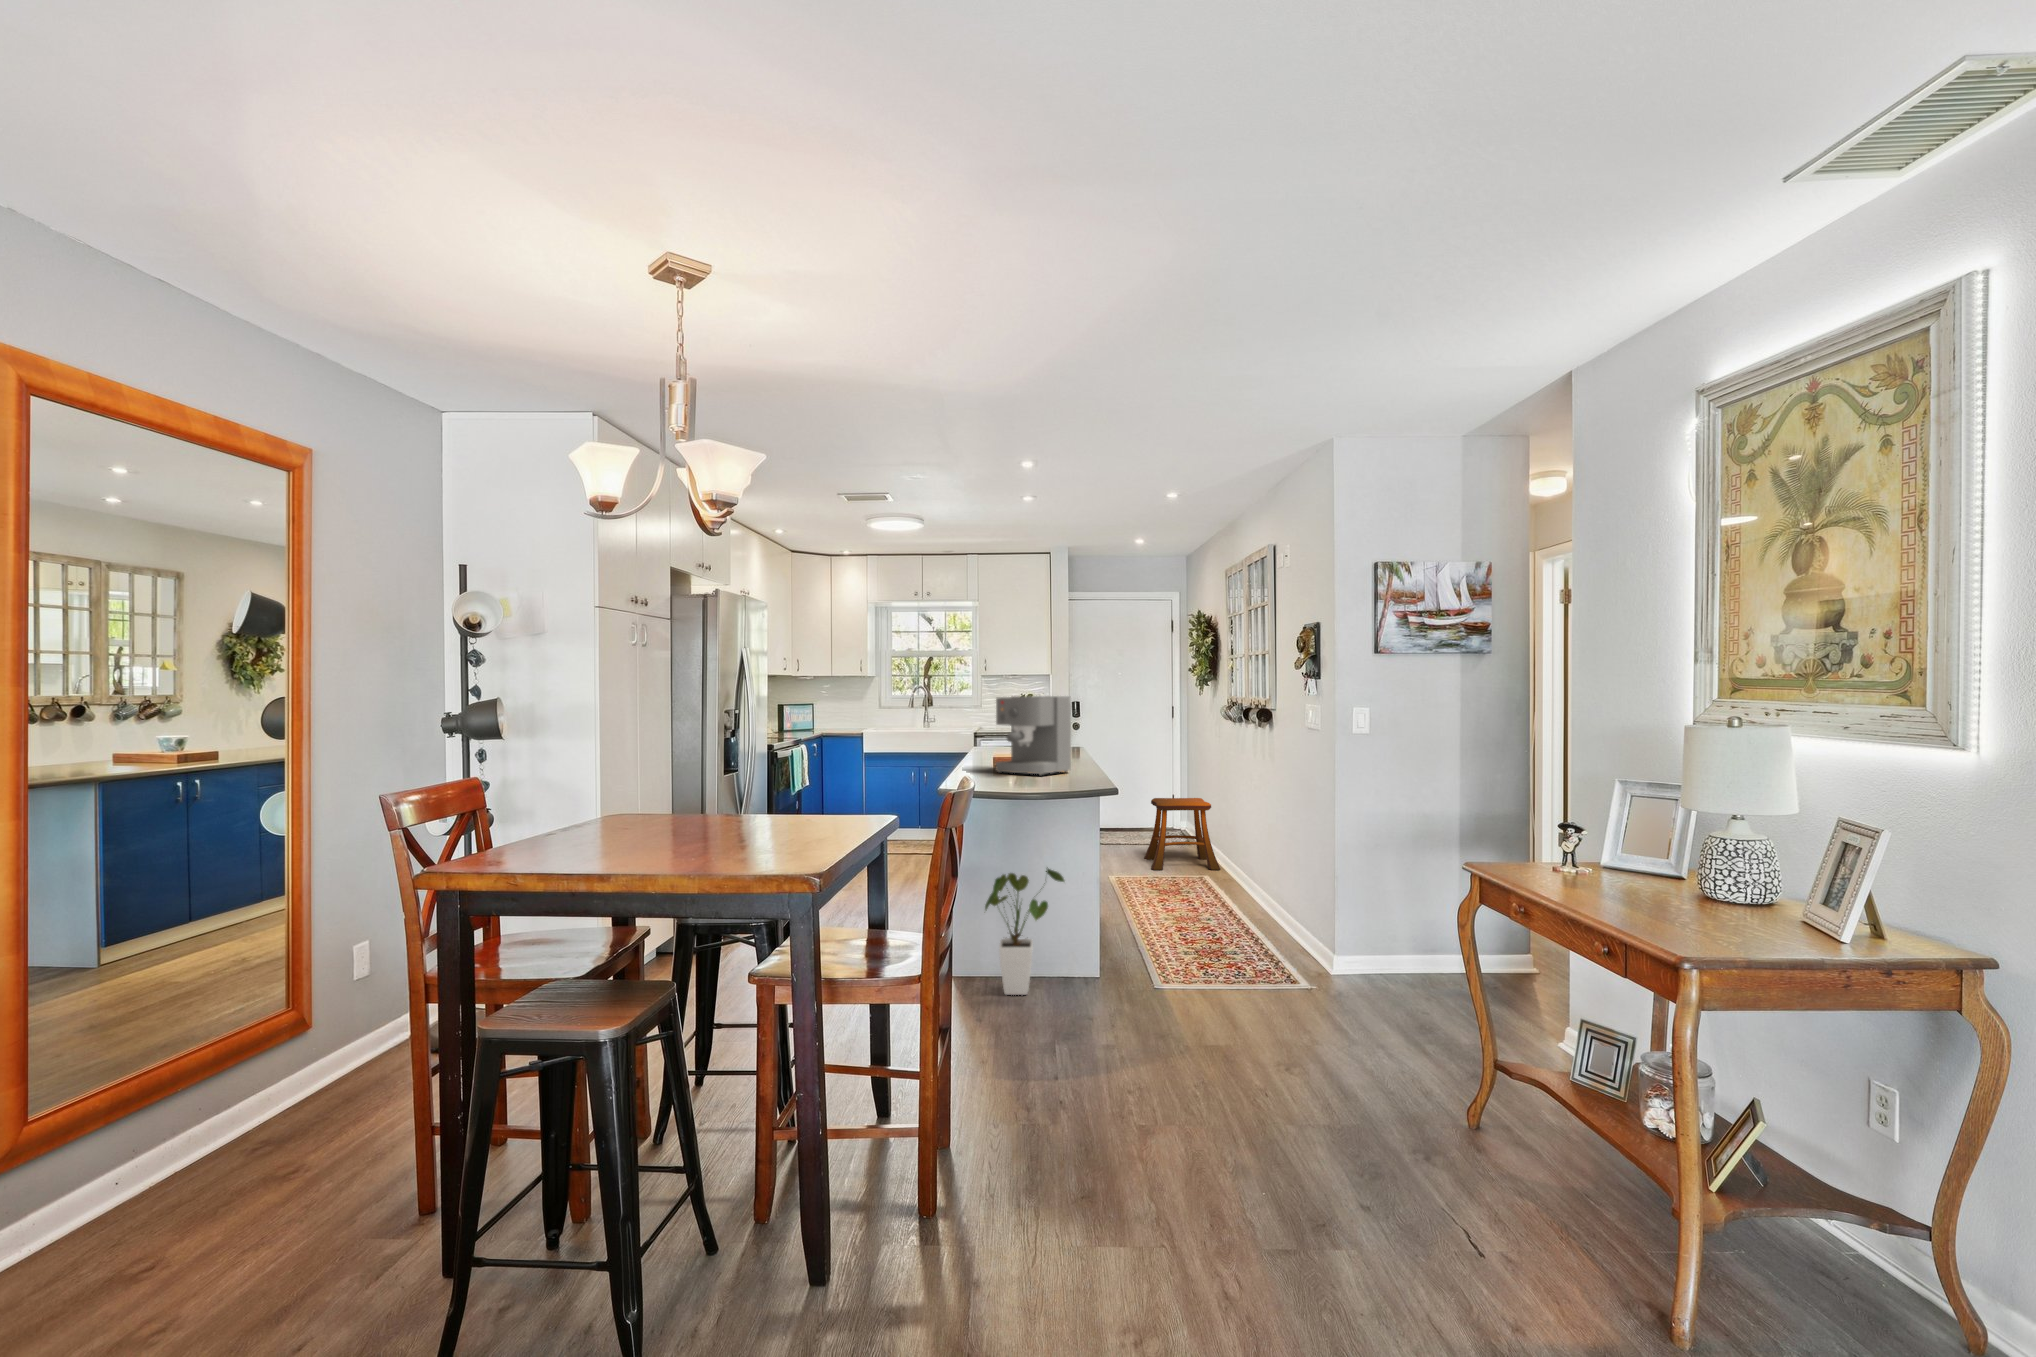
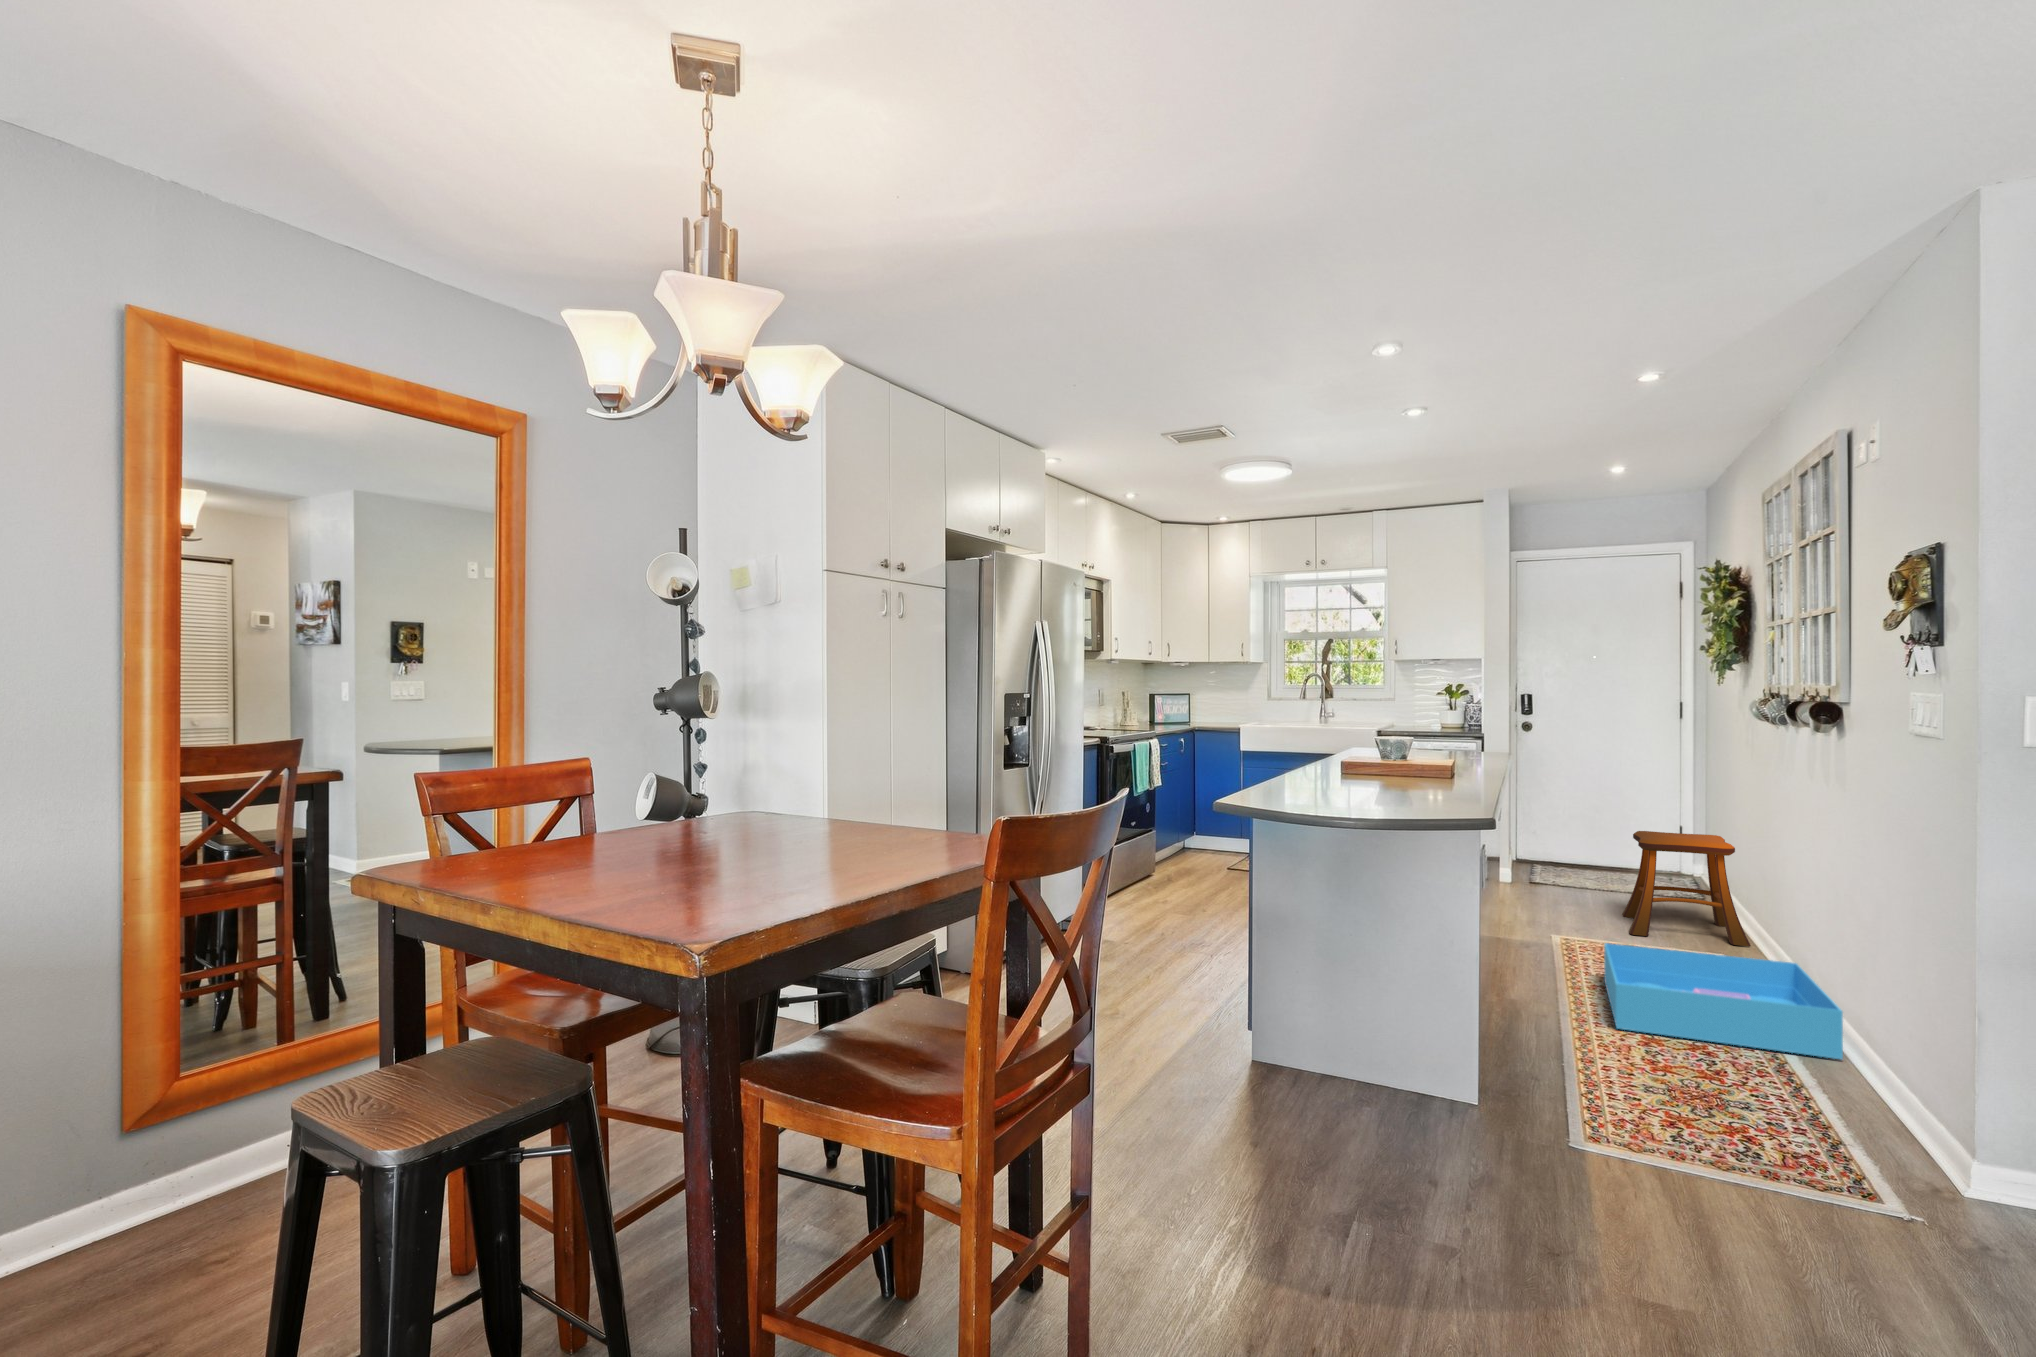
coffee maker: present [996,696,1071,775] -> none [1331,679,1448,795]
house plant: present [985,867,1064,995] -> none [1287,929,1425,1120]
storage bin: none [1145,873,1277,924] -> present [1604,943,1843,1059]

